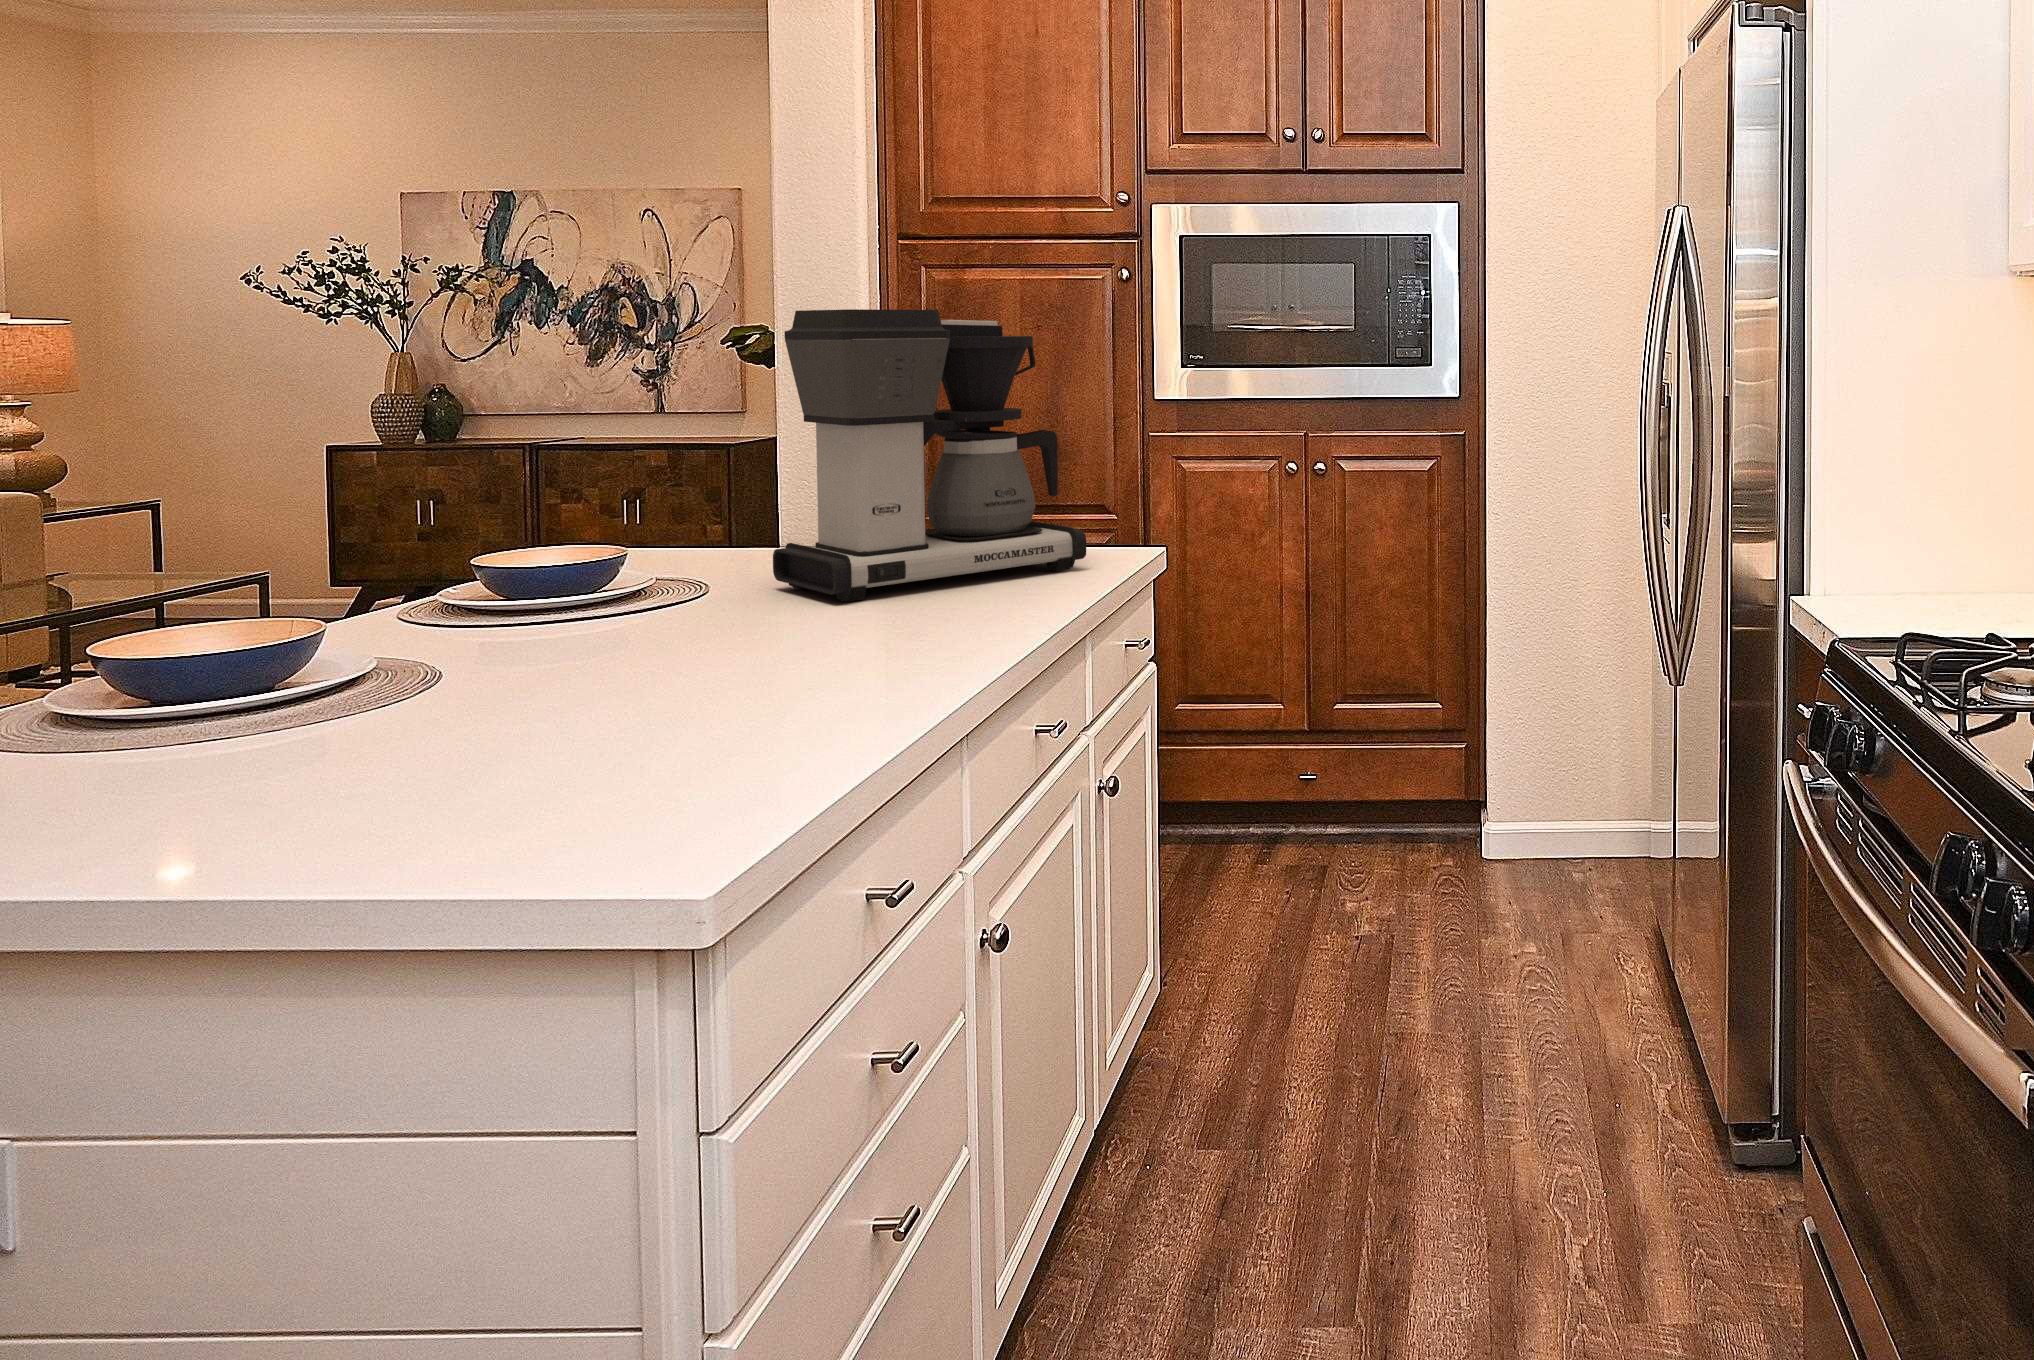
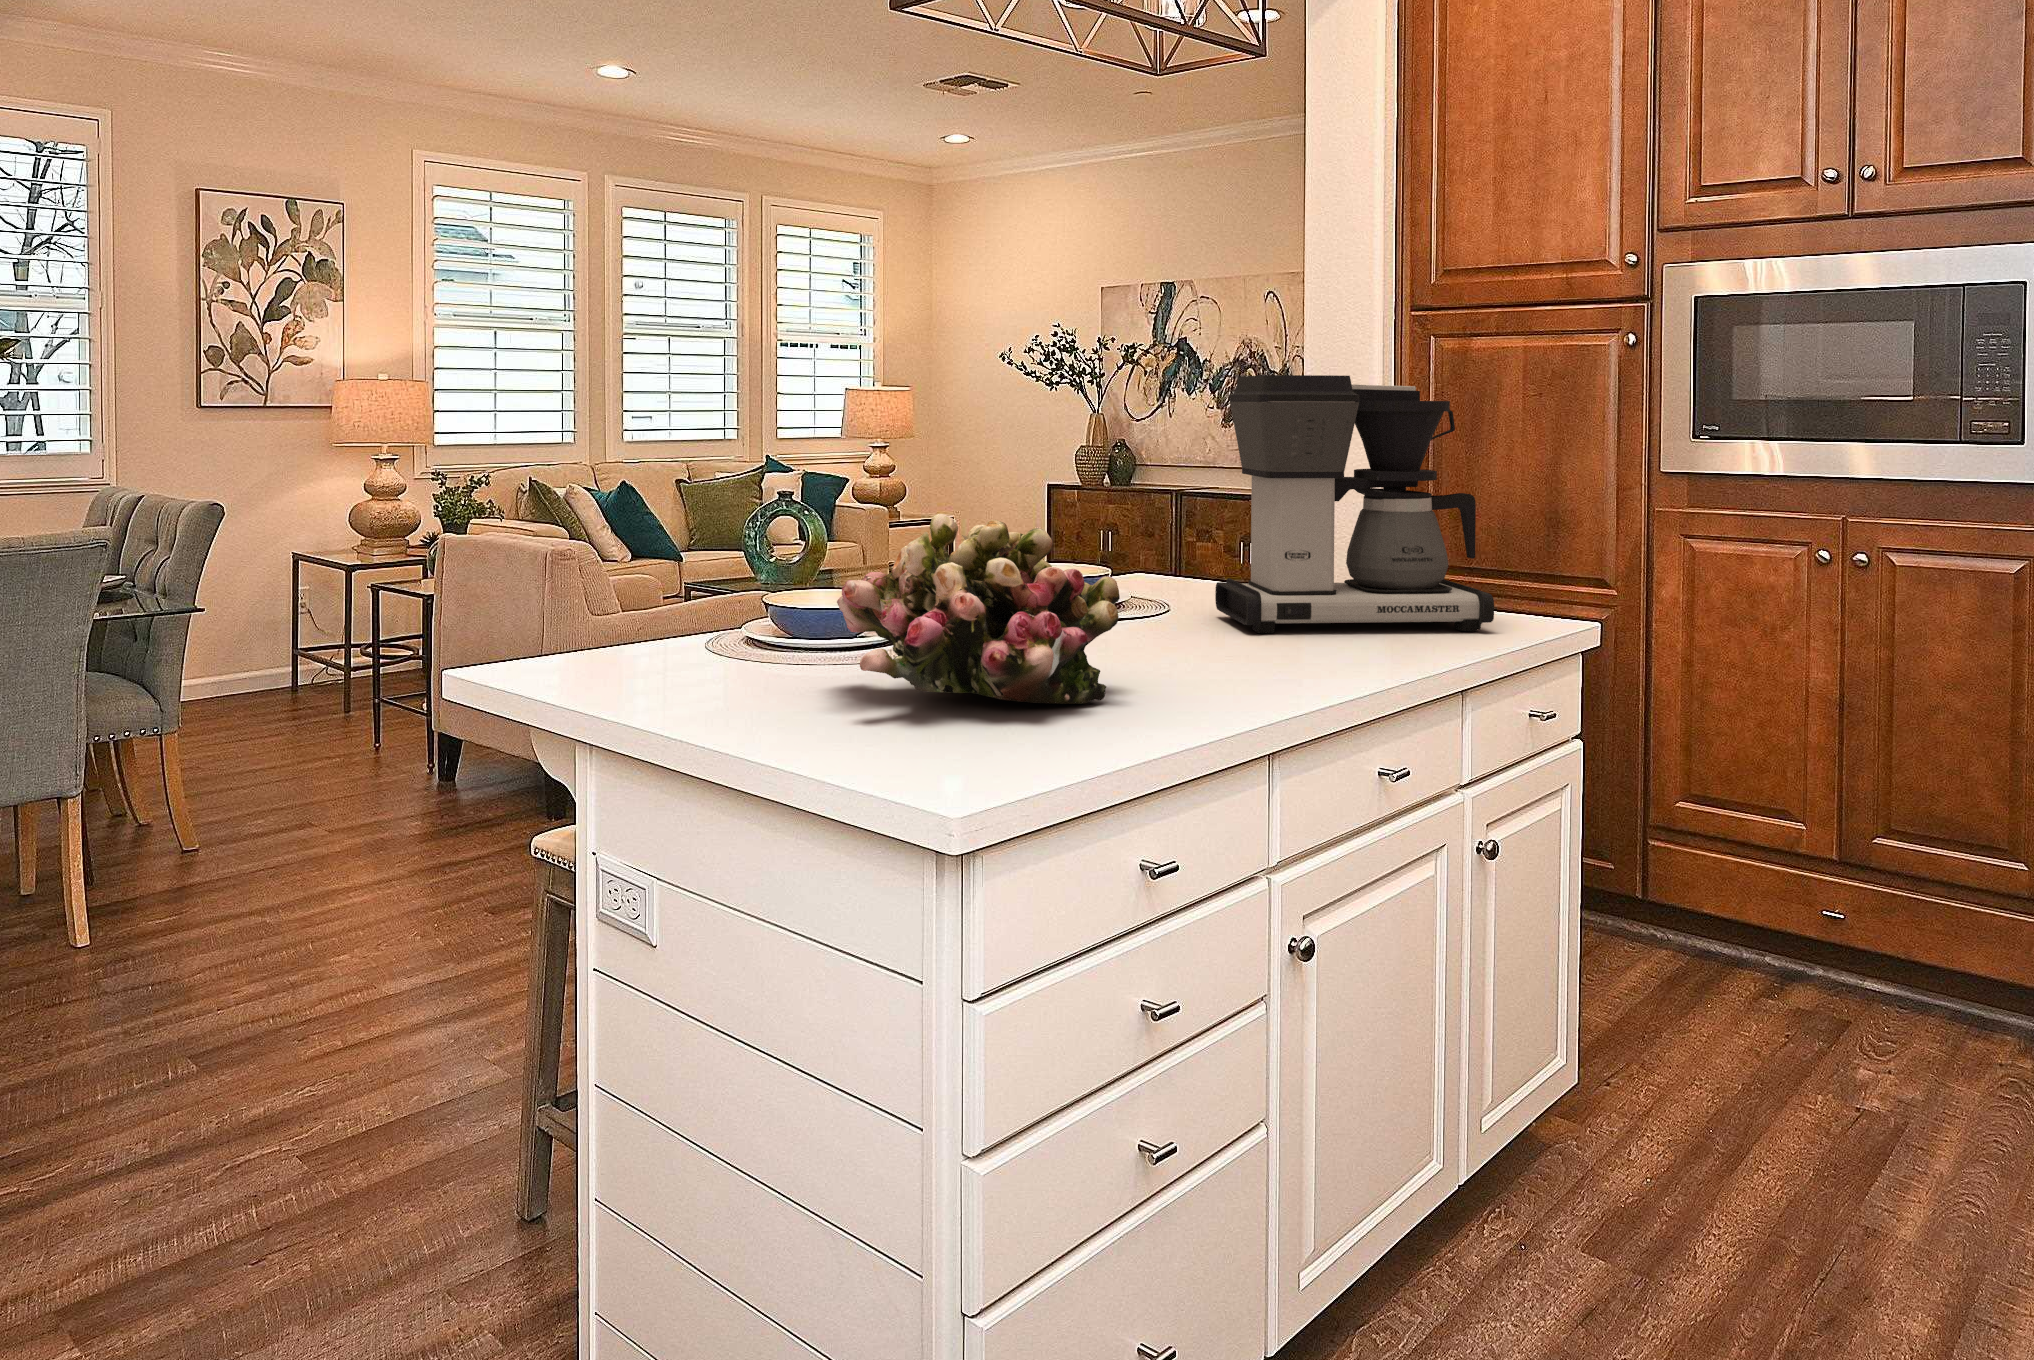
flower arrangement: none [311,500,765,748] -> present [837,514,1120,704]

